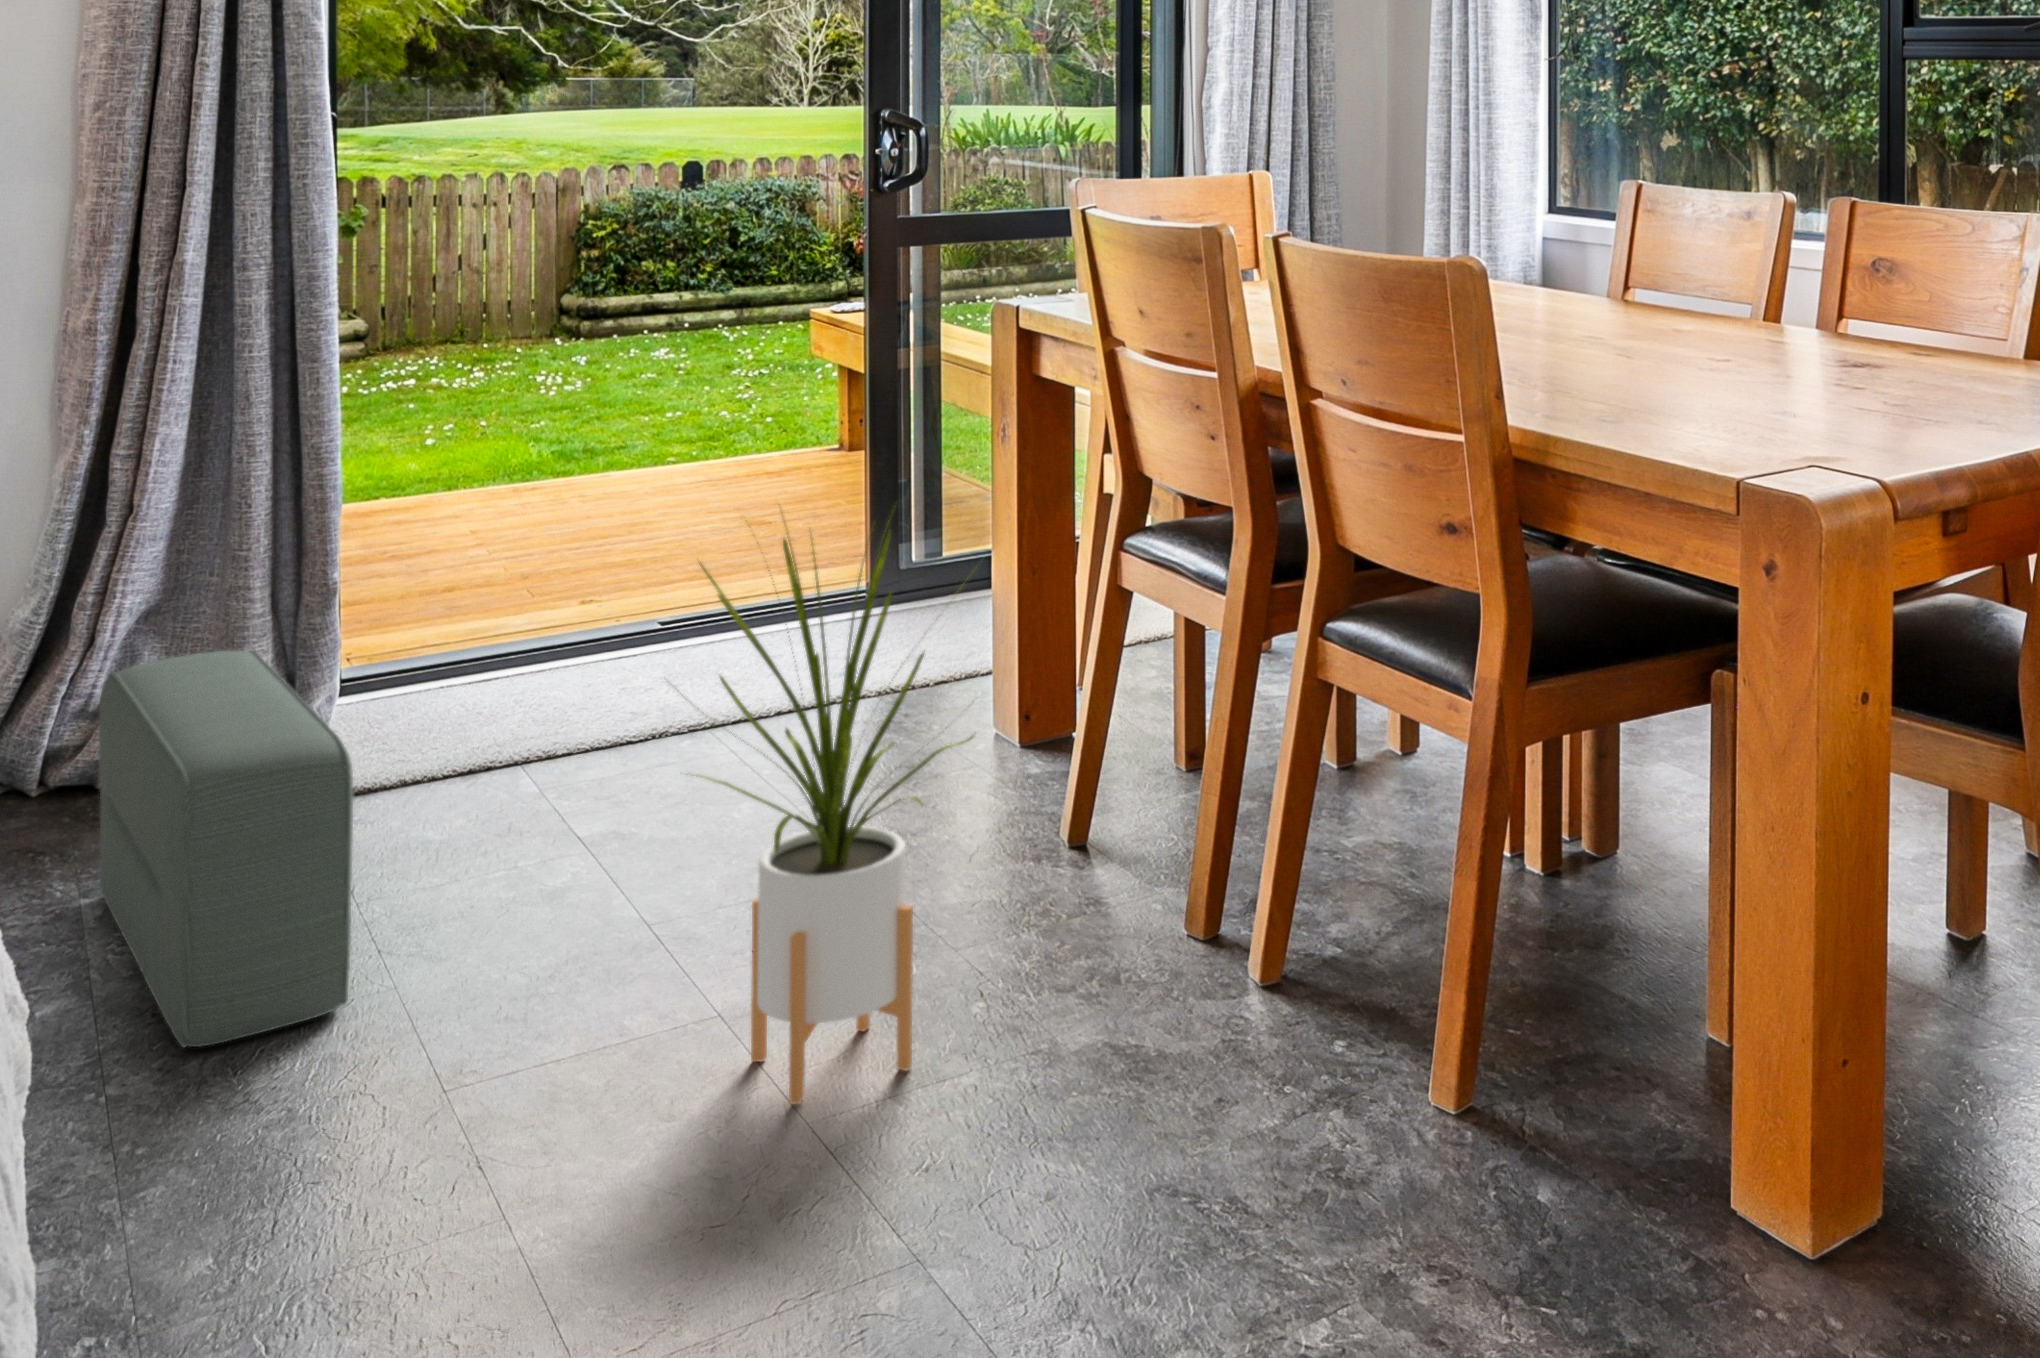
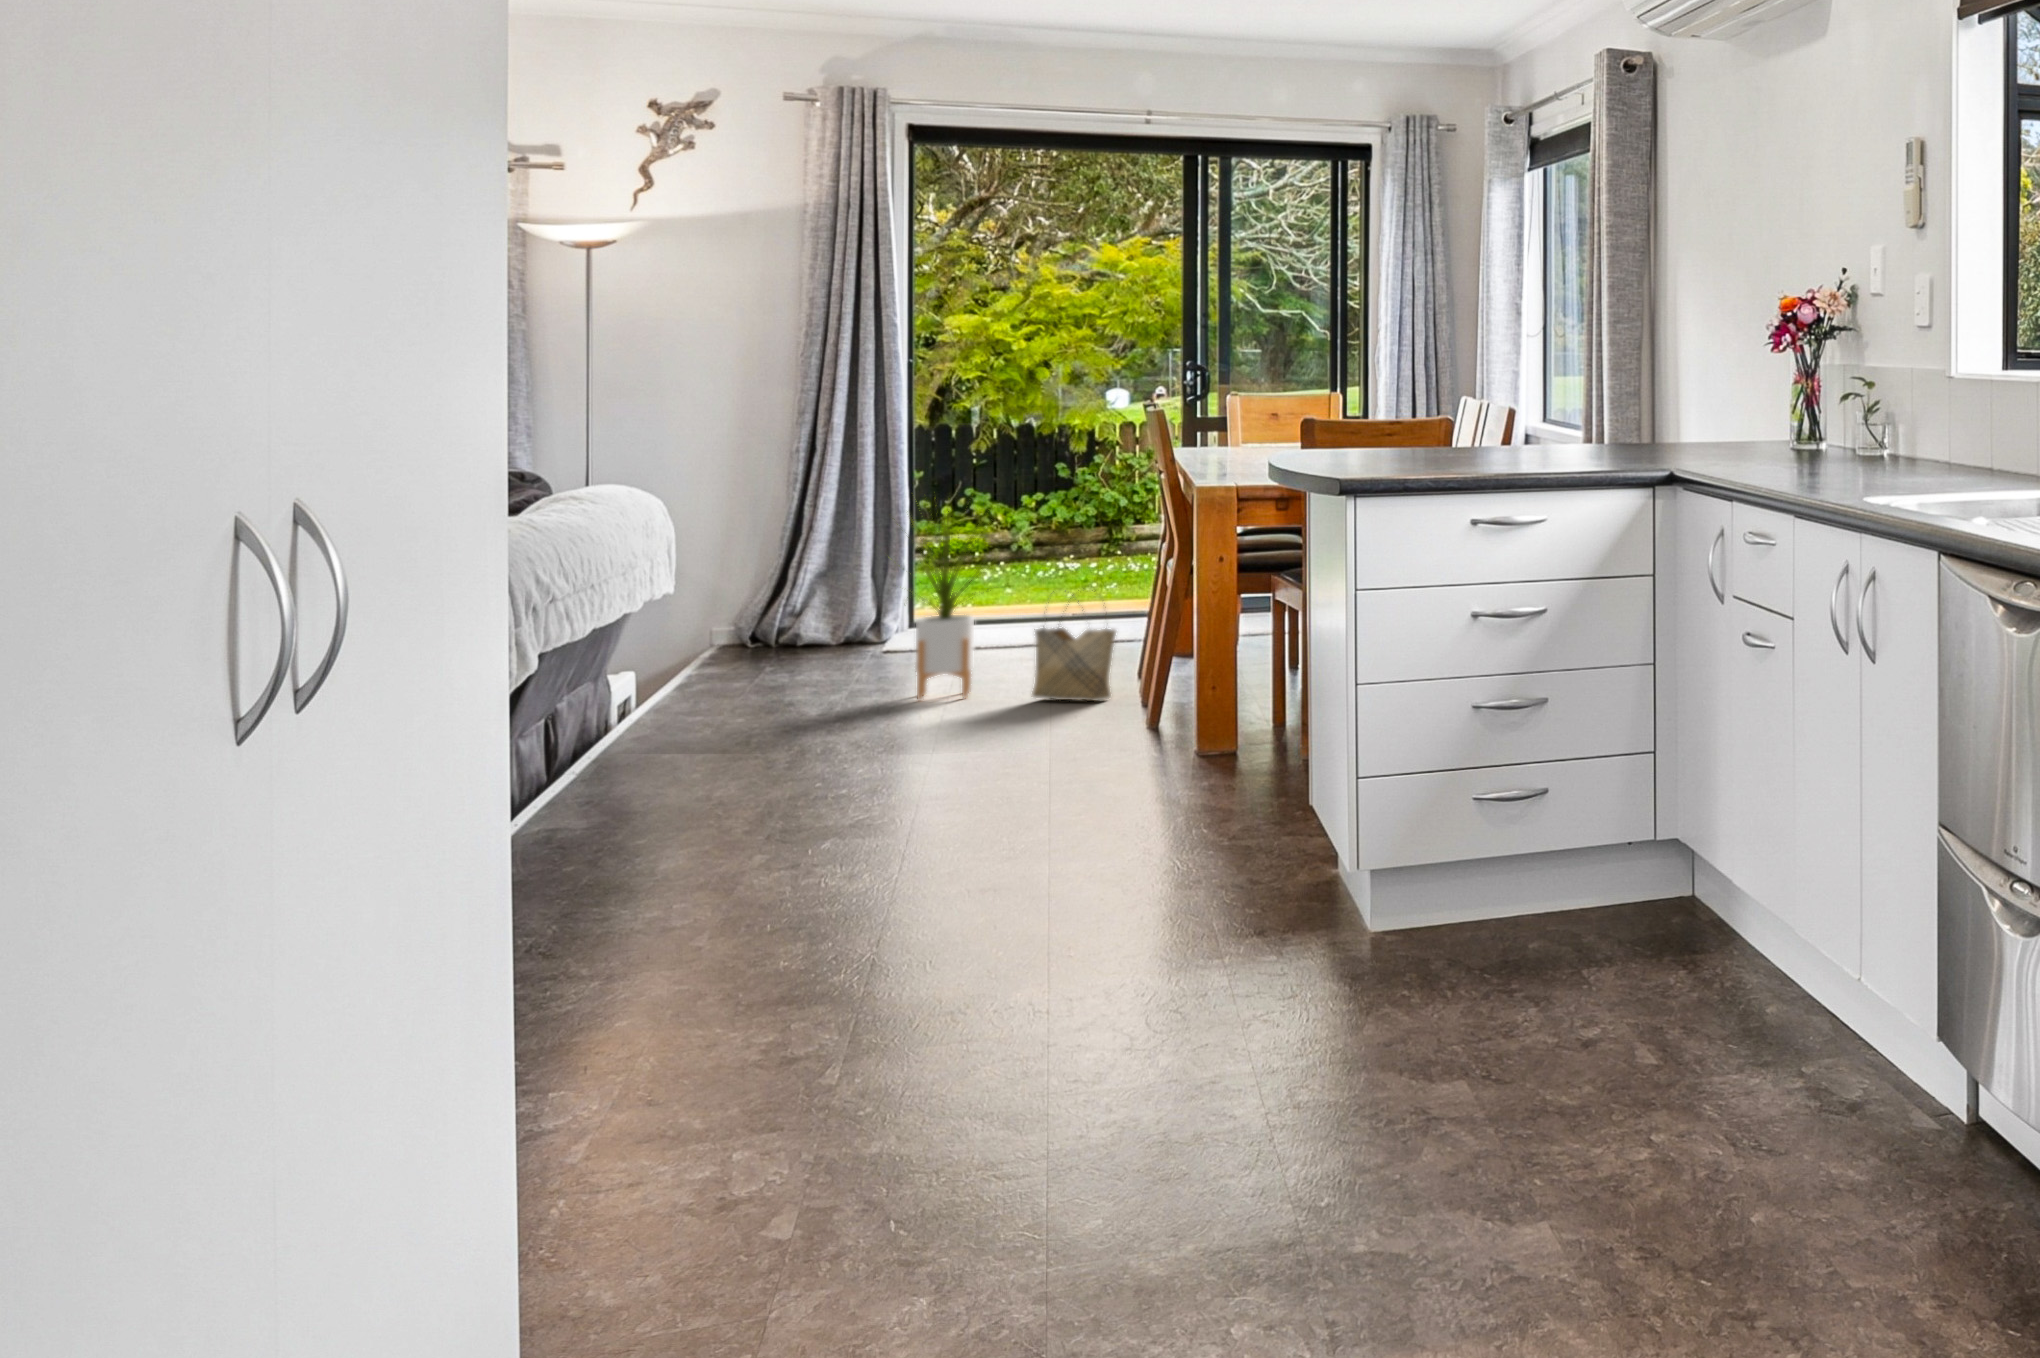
pouf: present [99,650,353,1047] -> none [748,570,827,684]
woven basket: none [1109,737,1326,1061] -> present [1032,590,1116,701]

